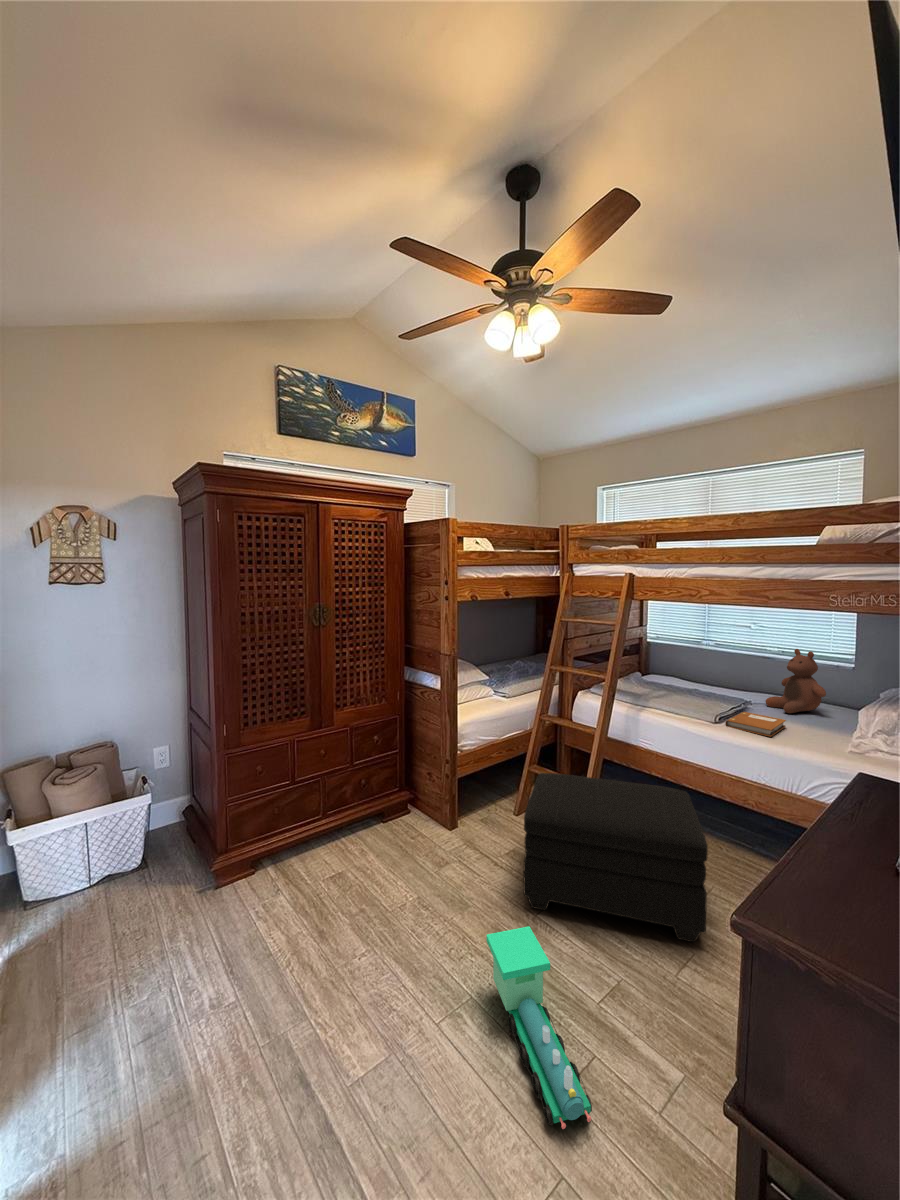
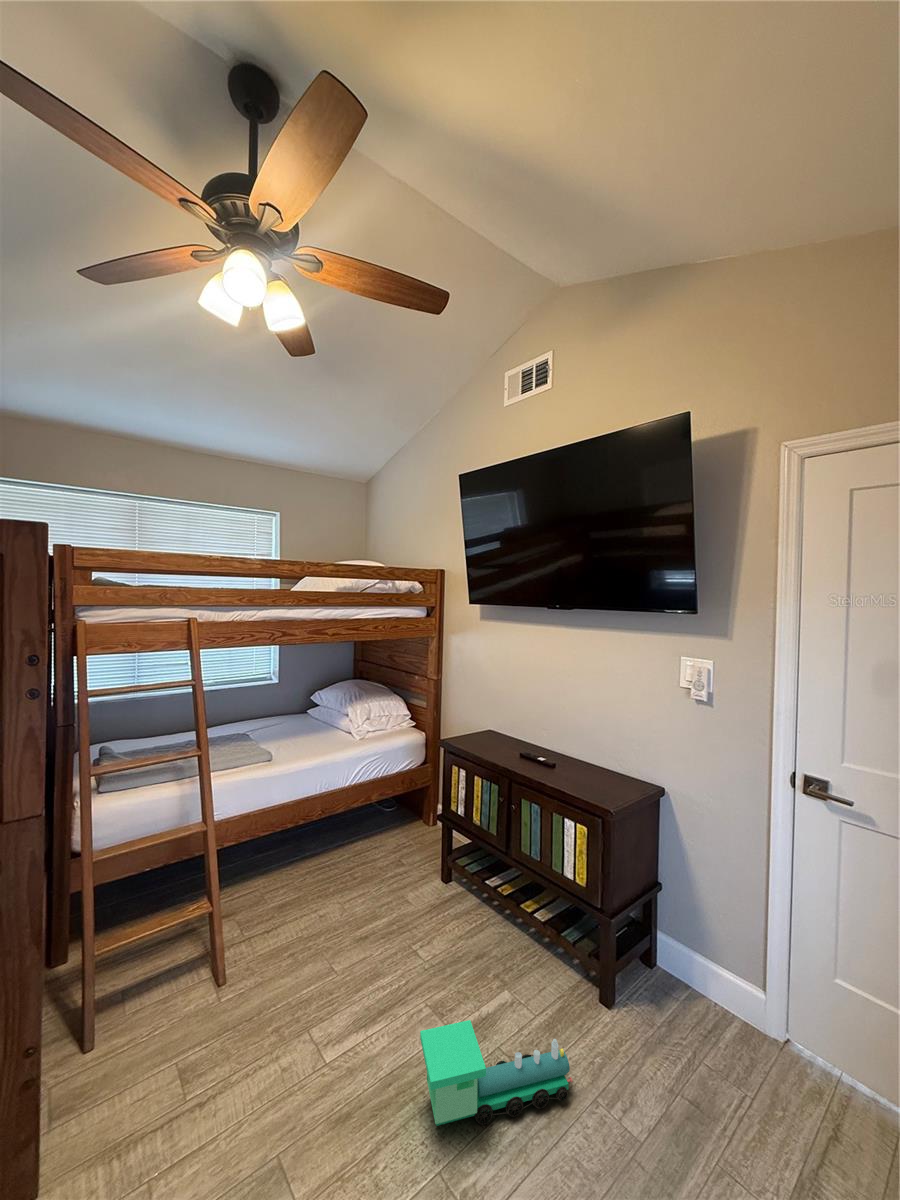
stuffed bear: present [766,649,826,713] -> none [252,675,295,732]
notebook: present [725,712,786,737] -> none [274,735,324,757]
ottoman: present [523,773,708,942] -> none [198,828,403,1068]

